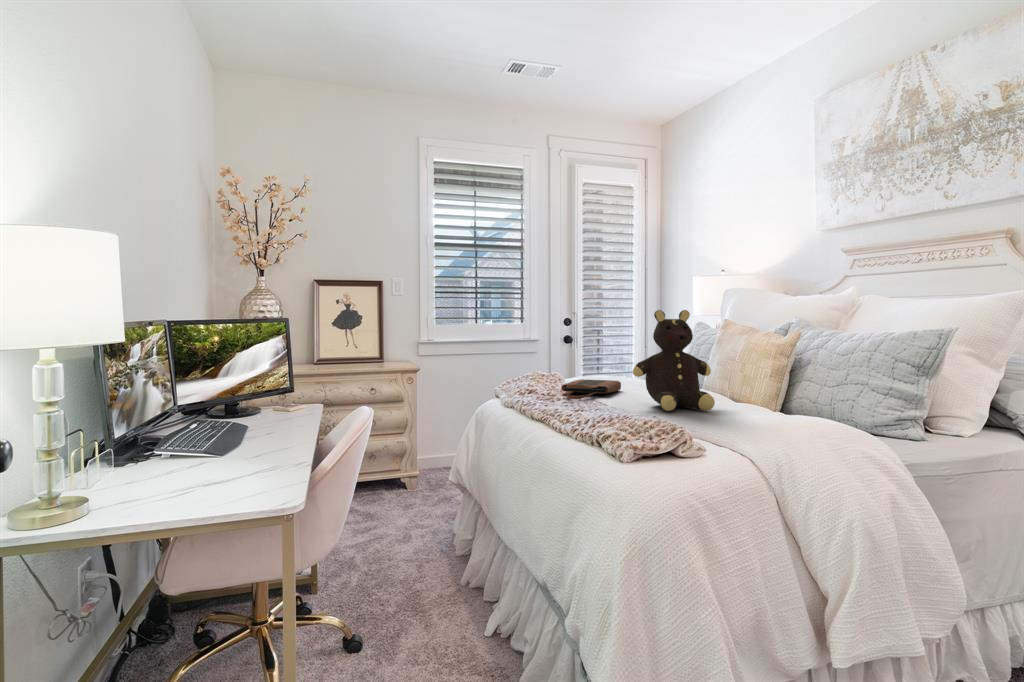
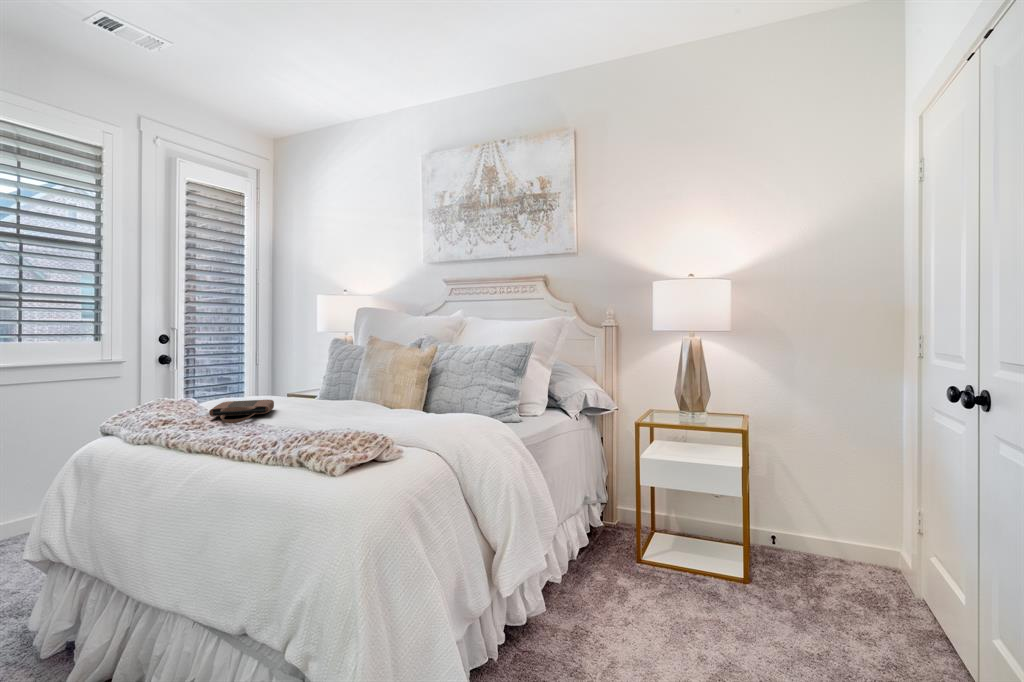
teddy bear: present [633,310,715,411] -> none [305,327,386,423]

